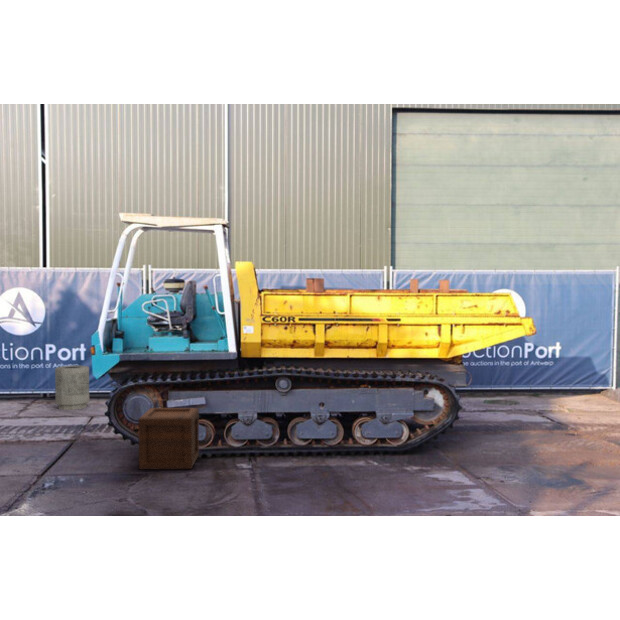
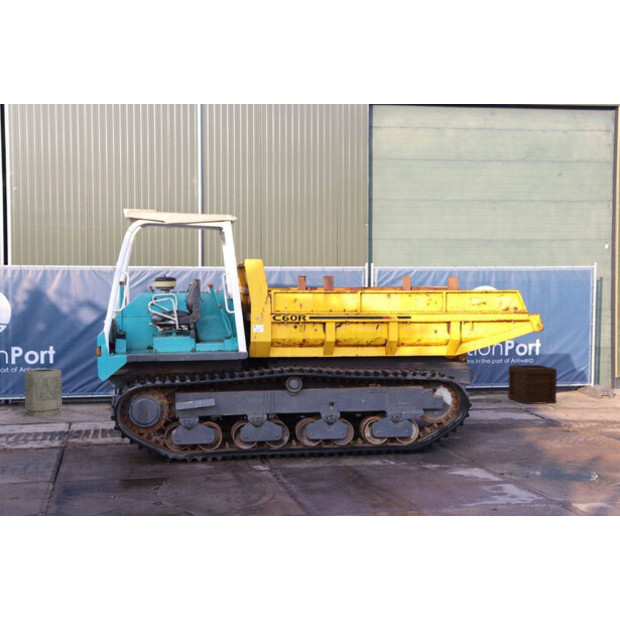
wooden crate: present [138,408,199,470] -> present [508,365,557,404]

